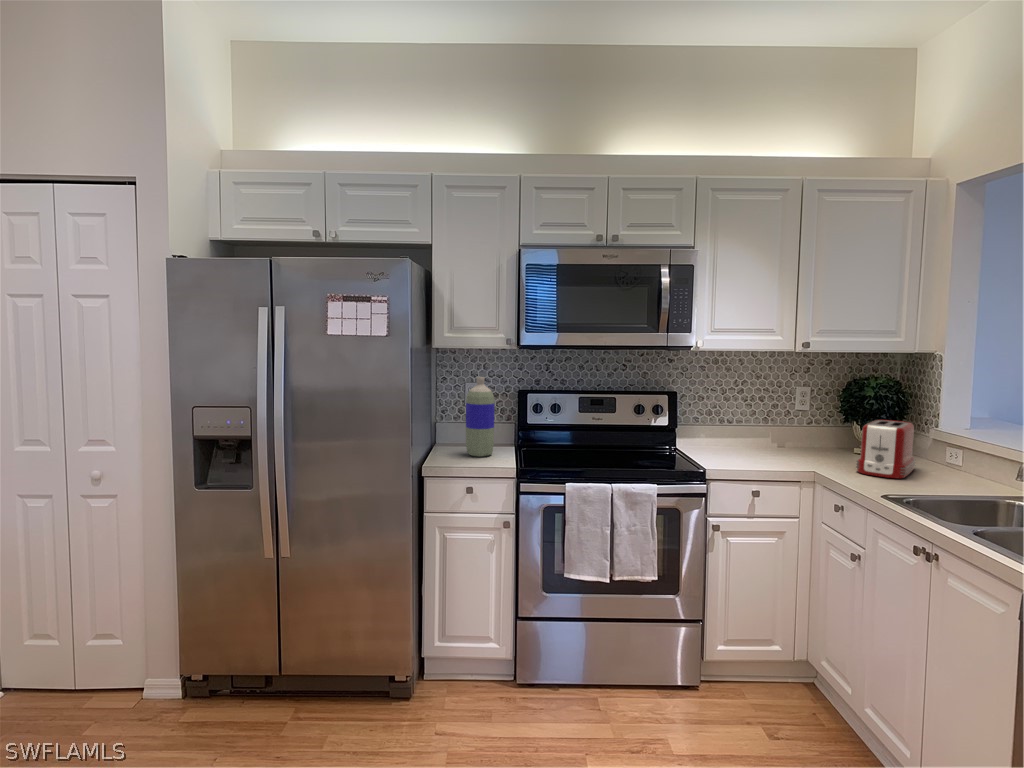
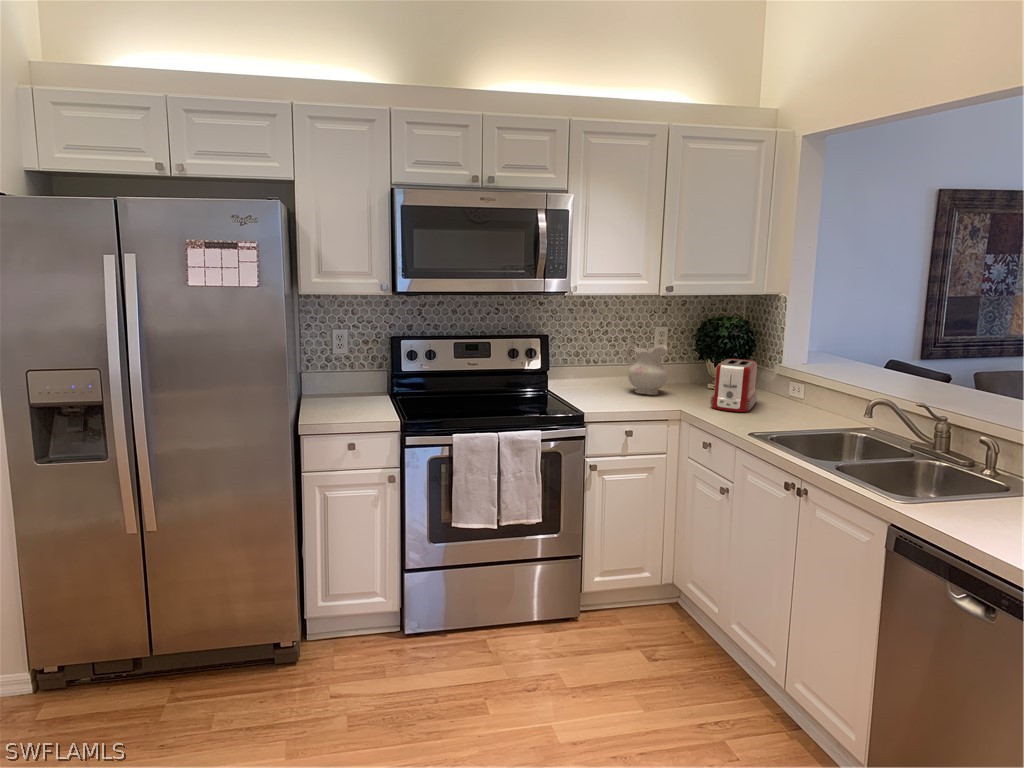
bottle: present [466,377,494,457] -> none [338,326,370,411]
ceramic pitcher: none [759,399,806,456] -> present [626,341,668,395]

